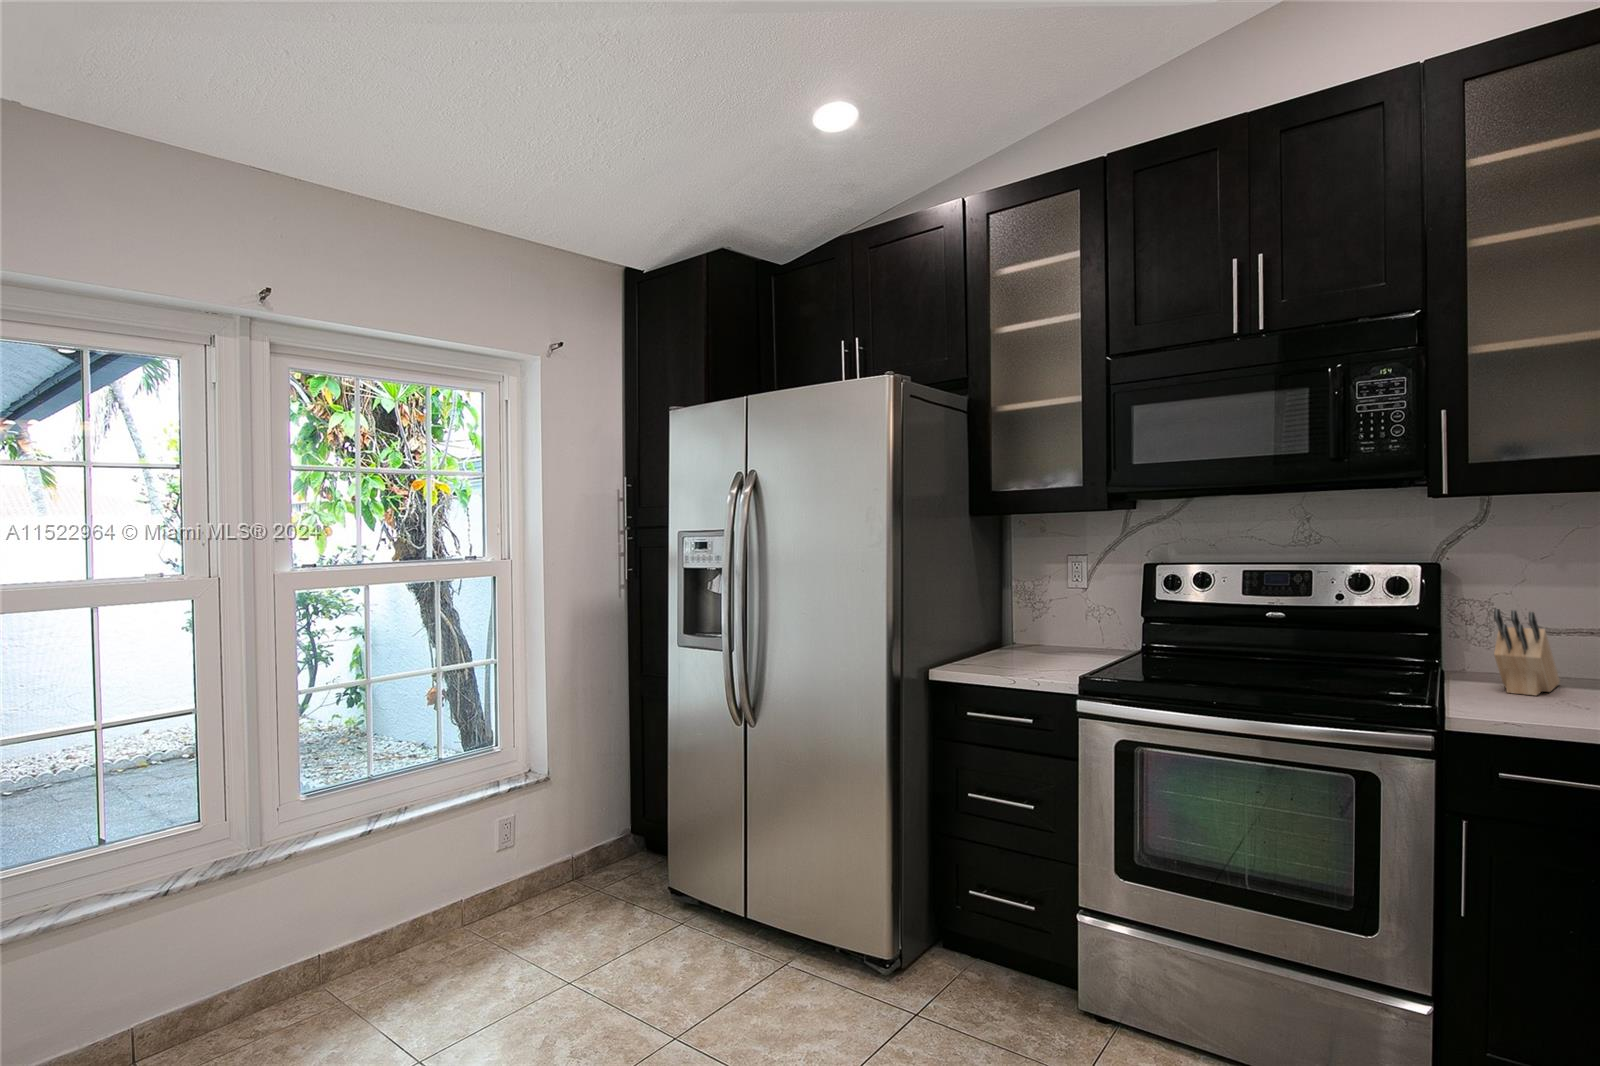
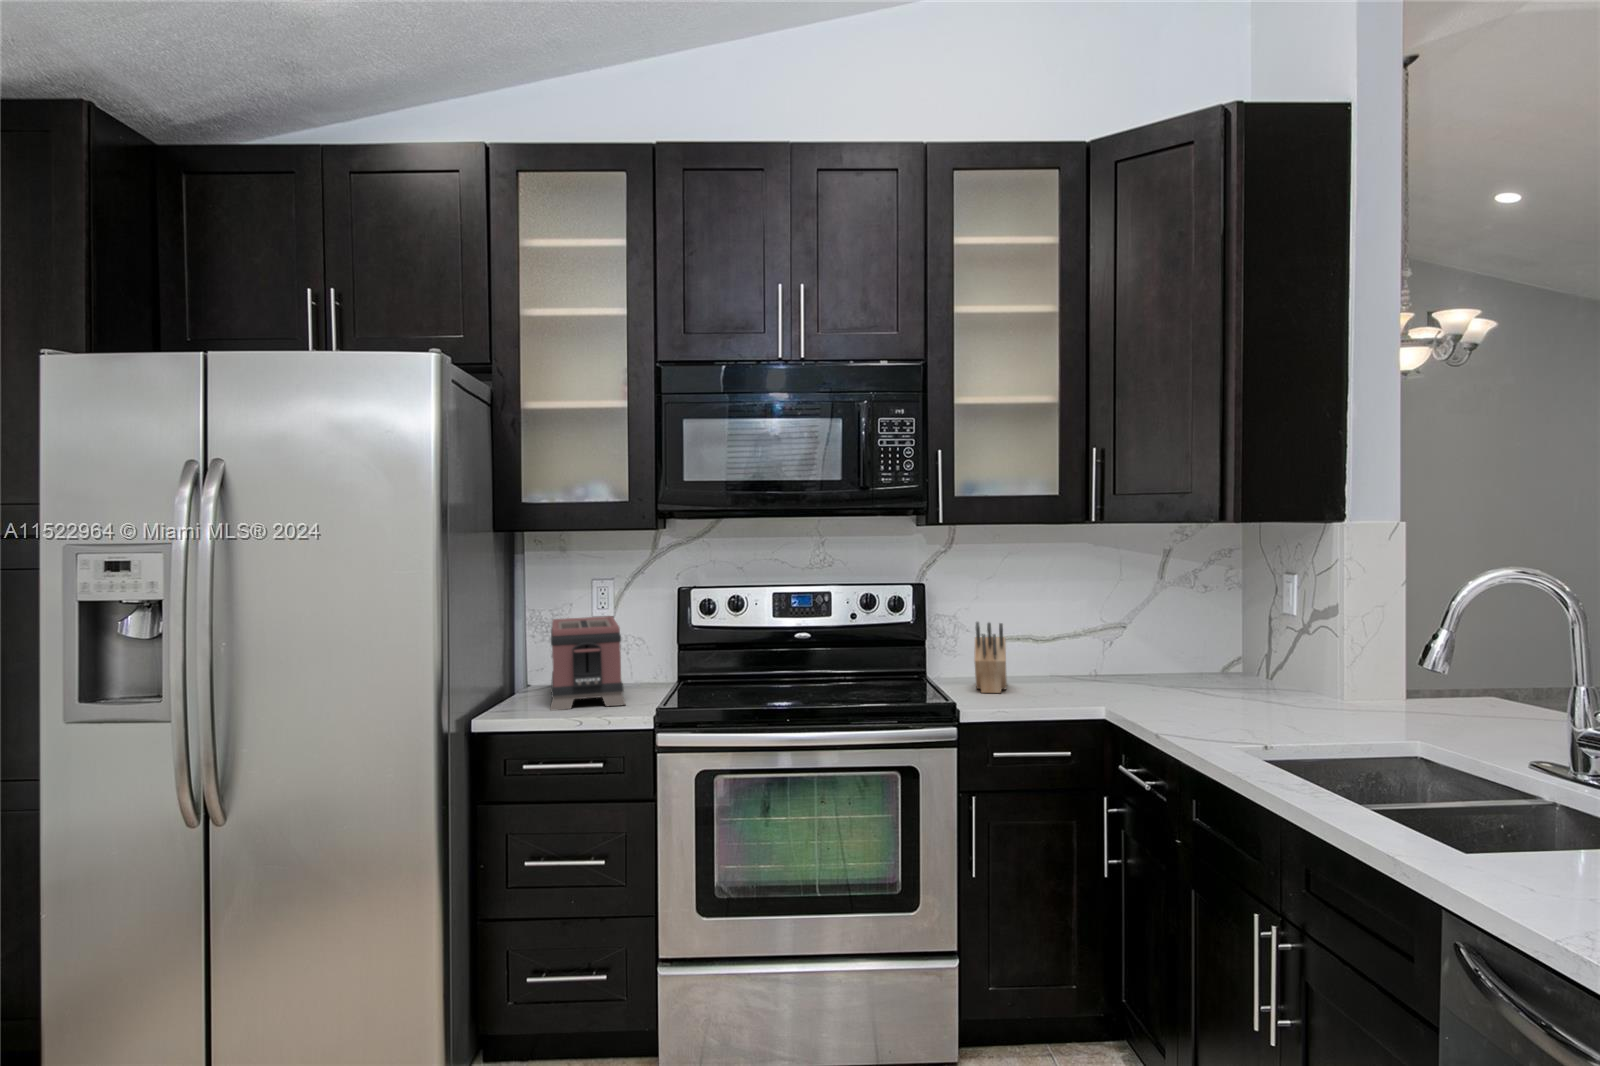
toaster: none [1014,588,1088,668] -> present [550,616,625,711]

